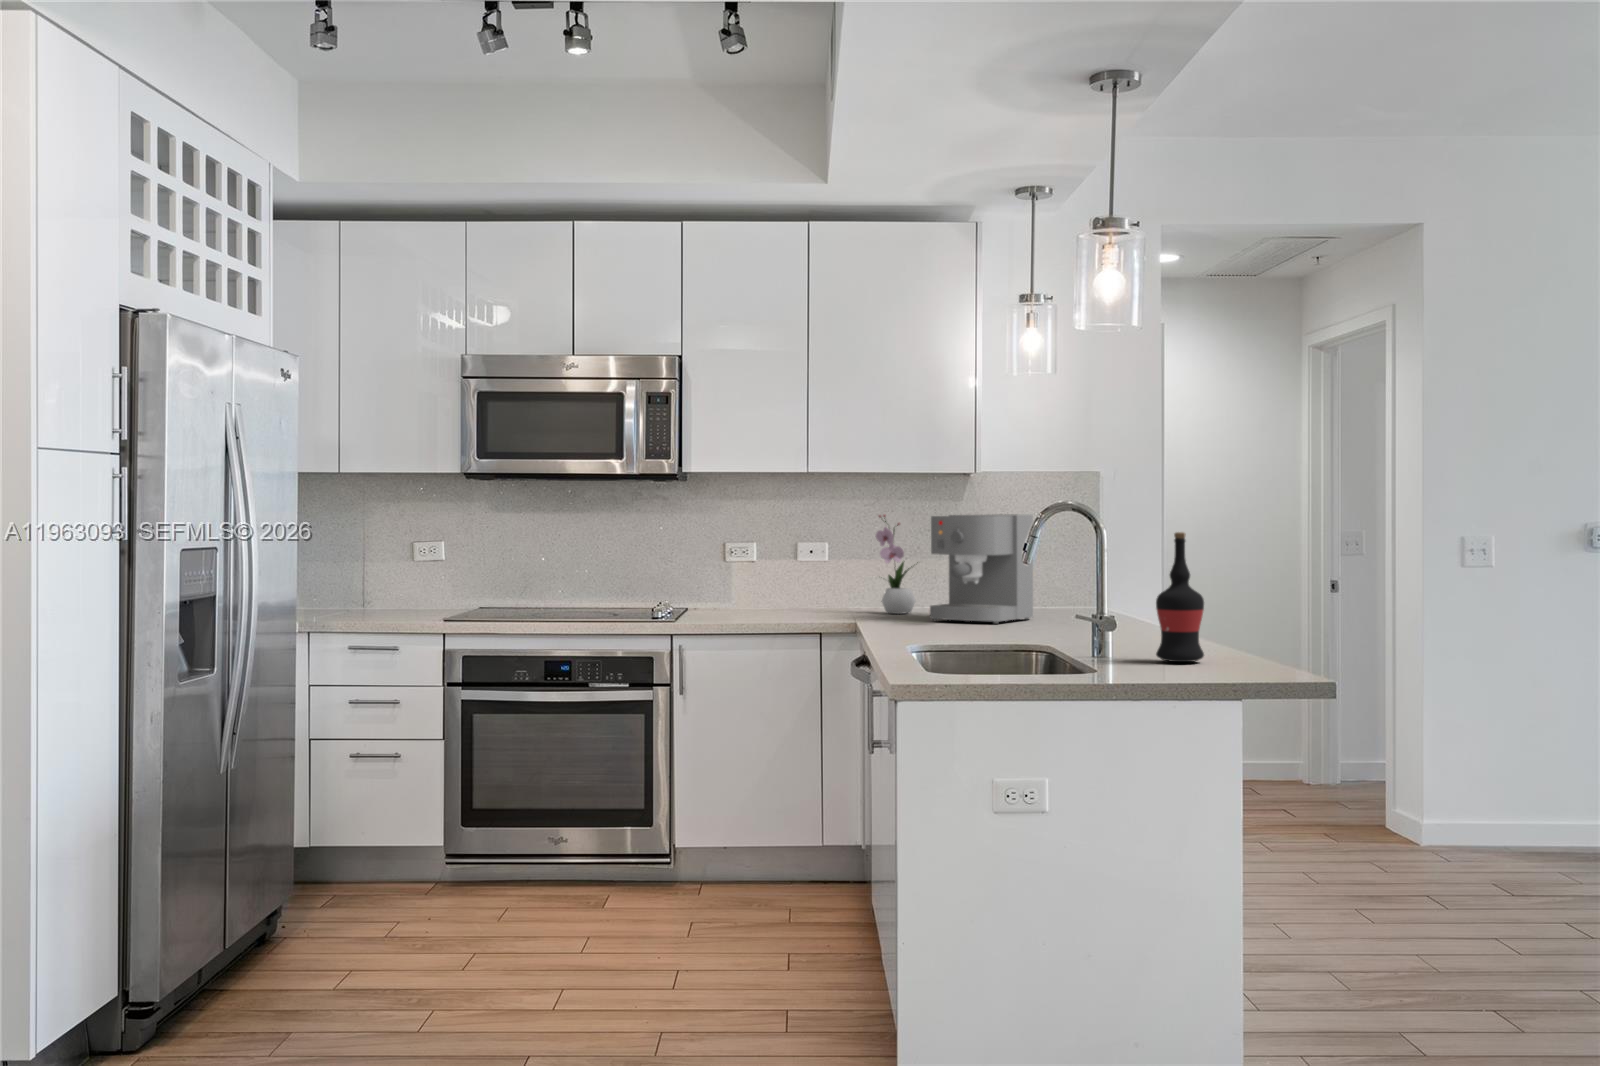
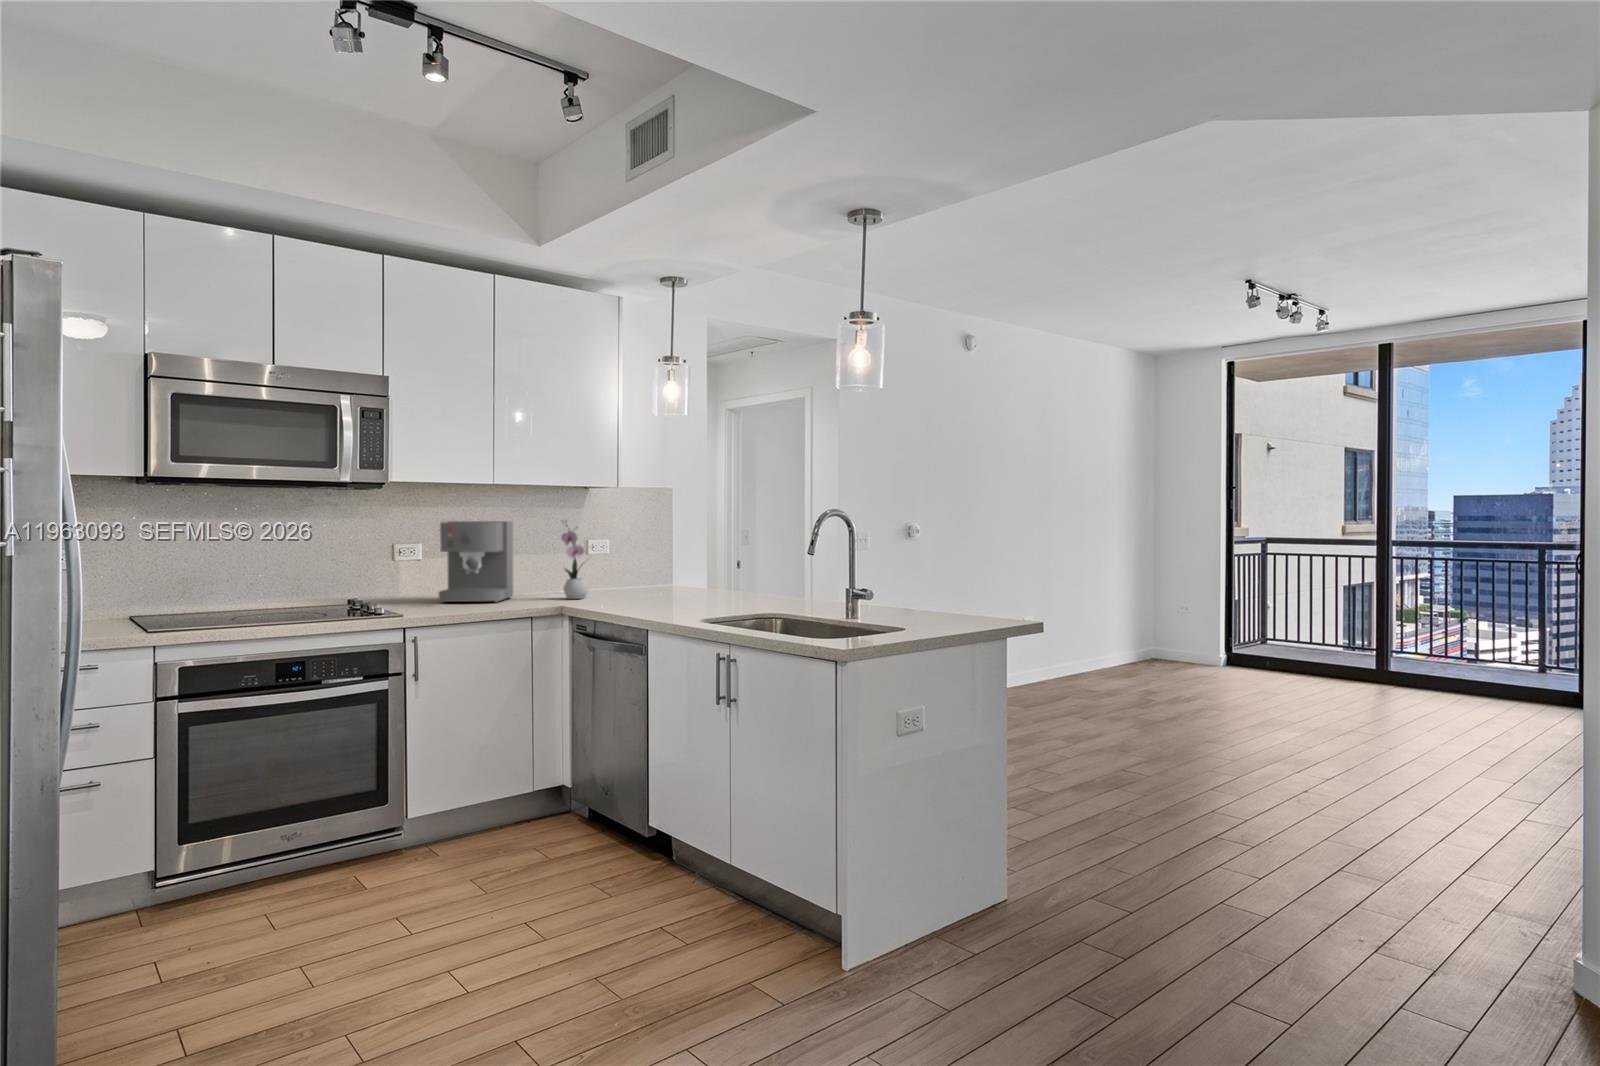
coffee maker: present [930,514,1033,624] -> present [439,521,513,603]
wine bottle: present [1156,532,1204,662] -> none [934,536,965,625]

